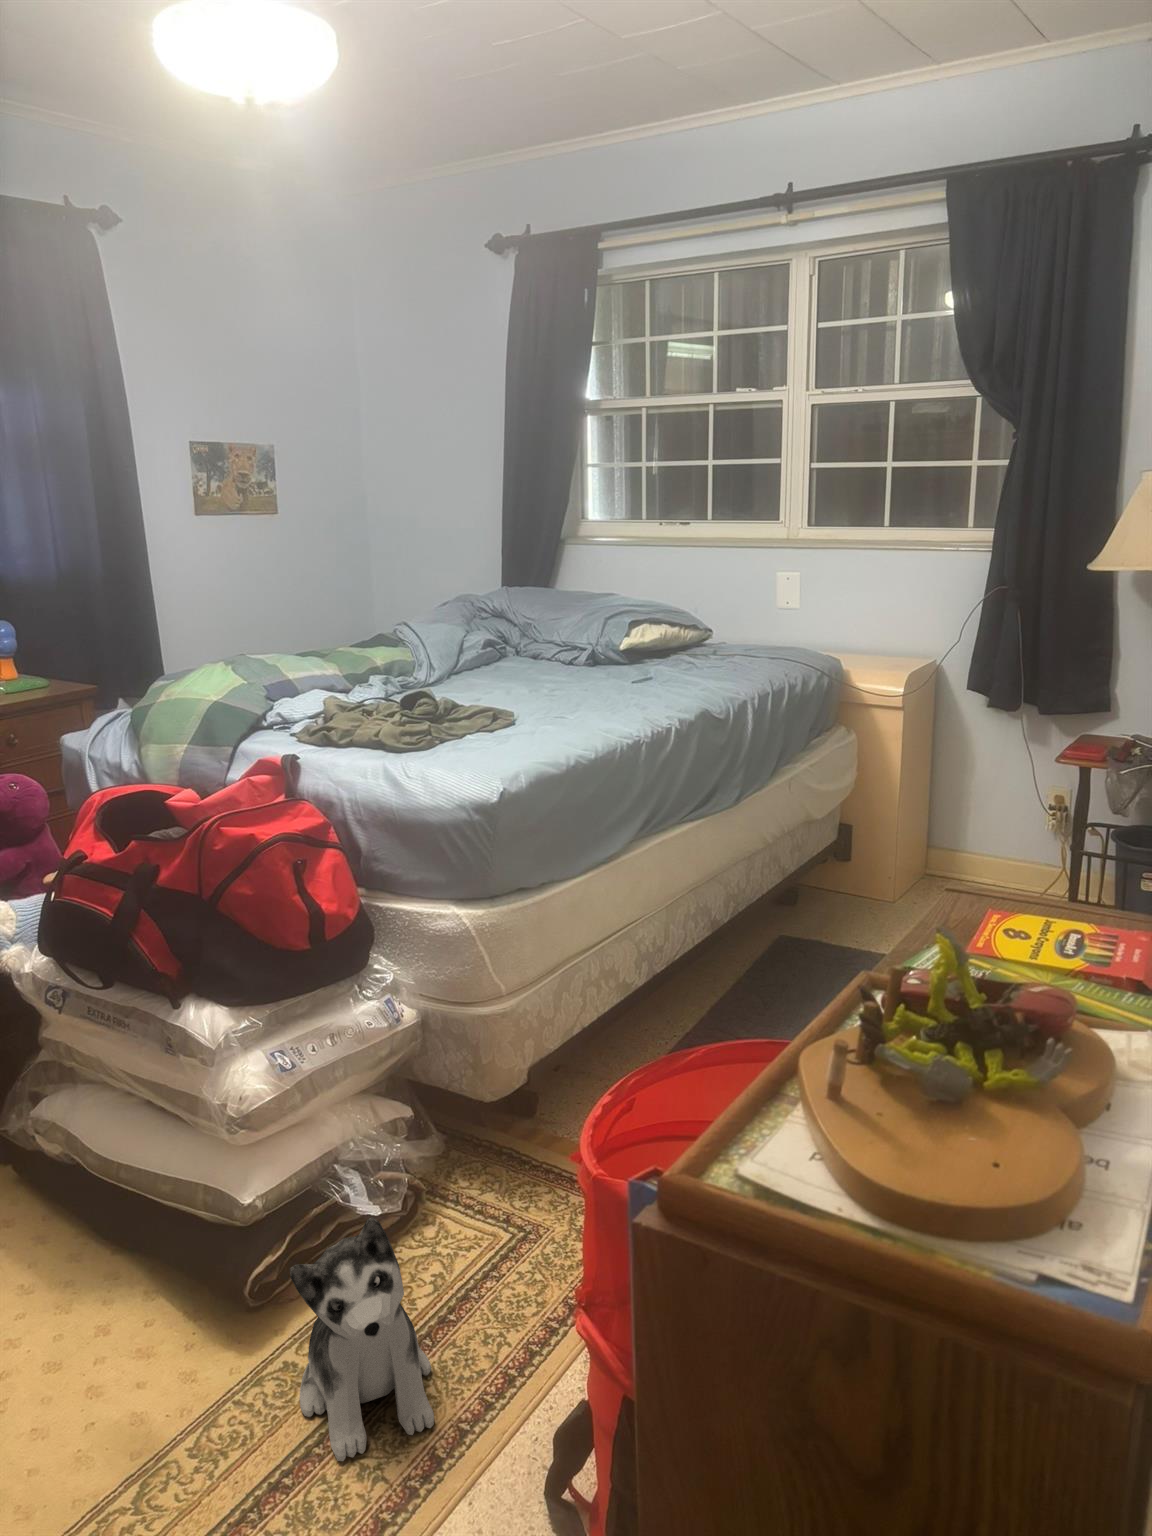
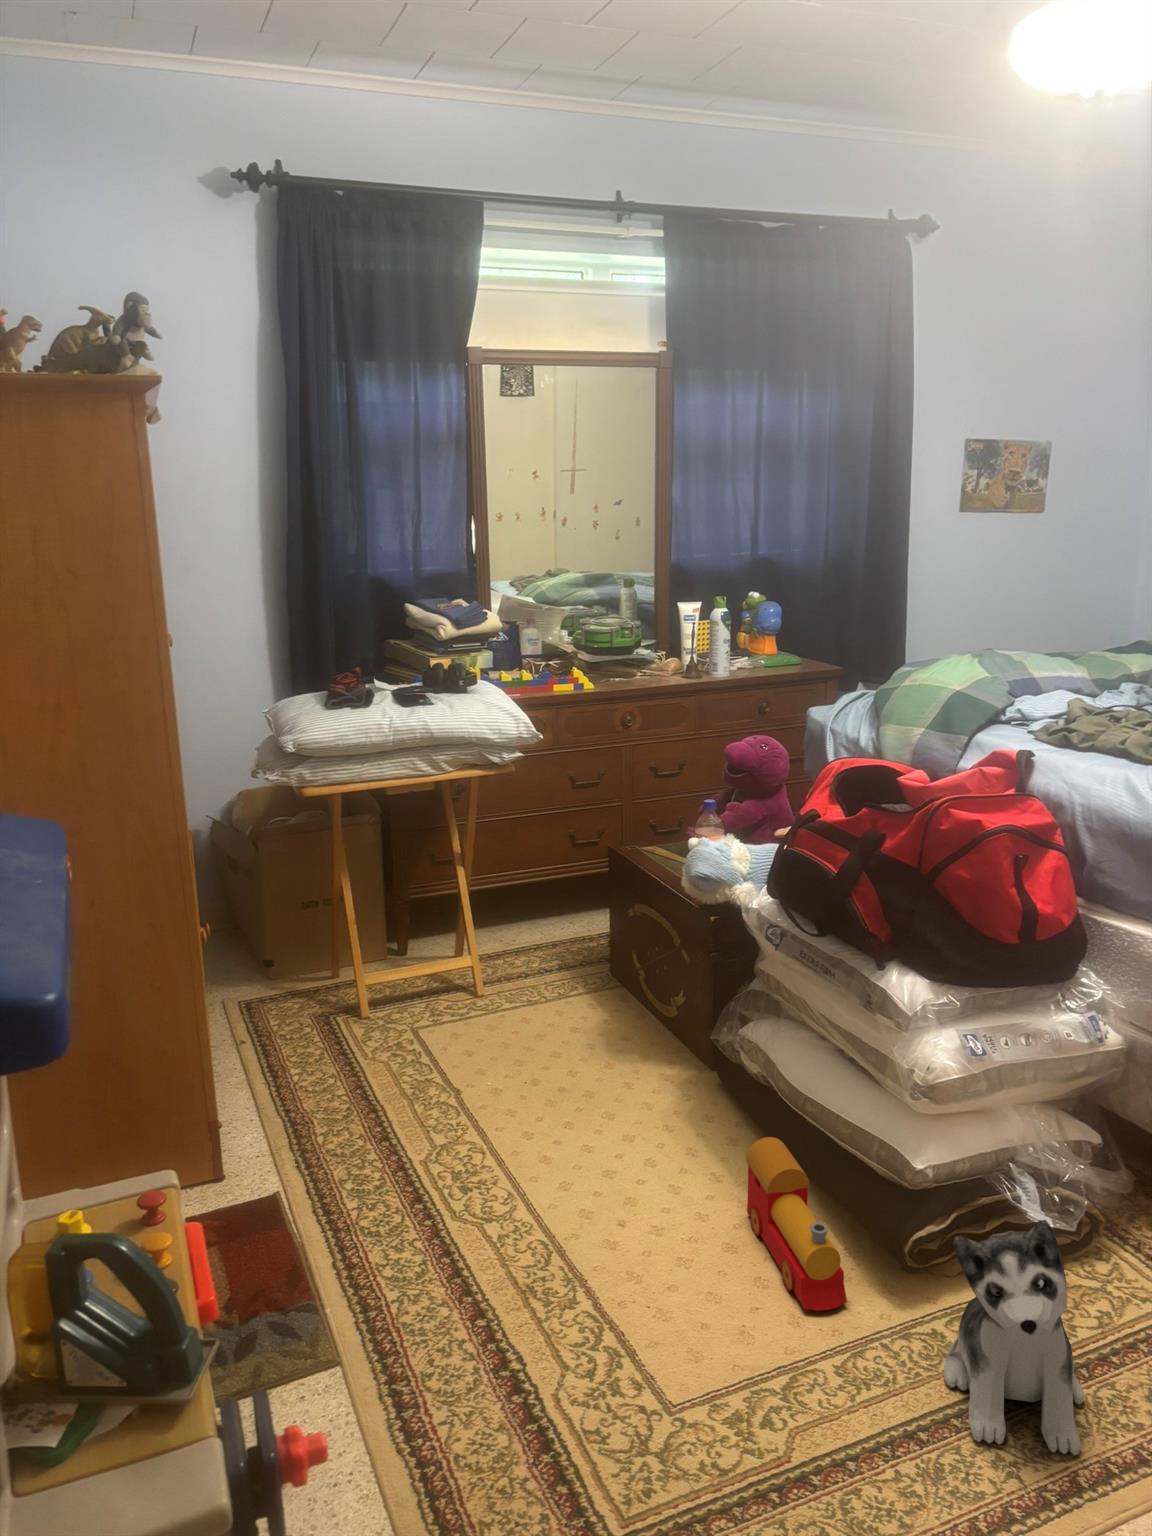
toy train: none [52,1225,191,1405] -> present [746,1137,847,1311]

